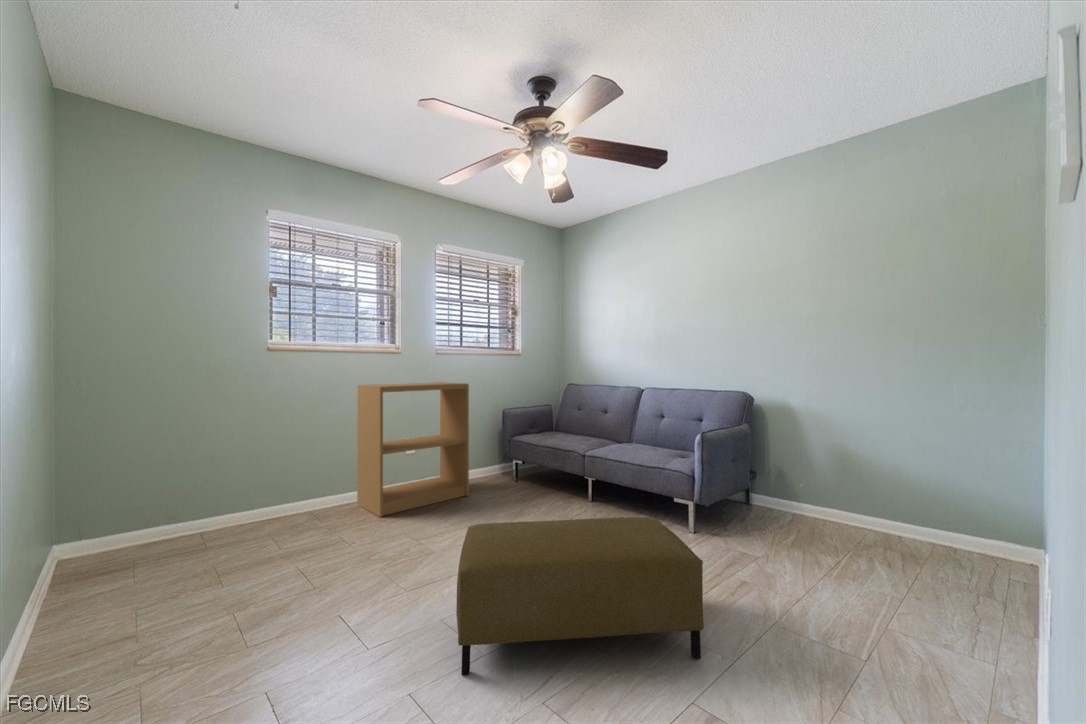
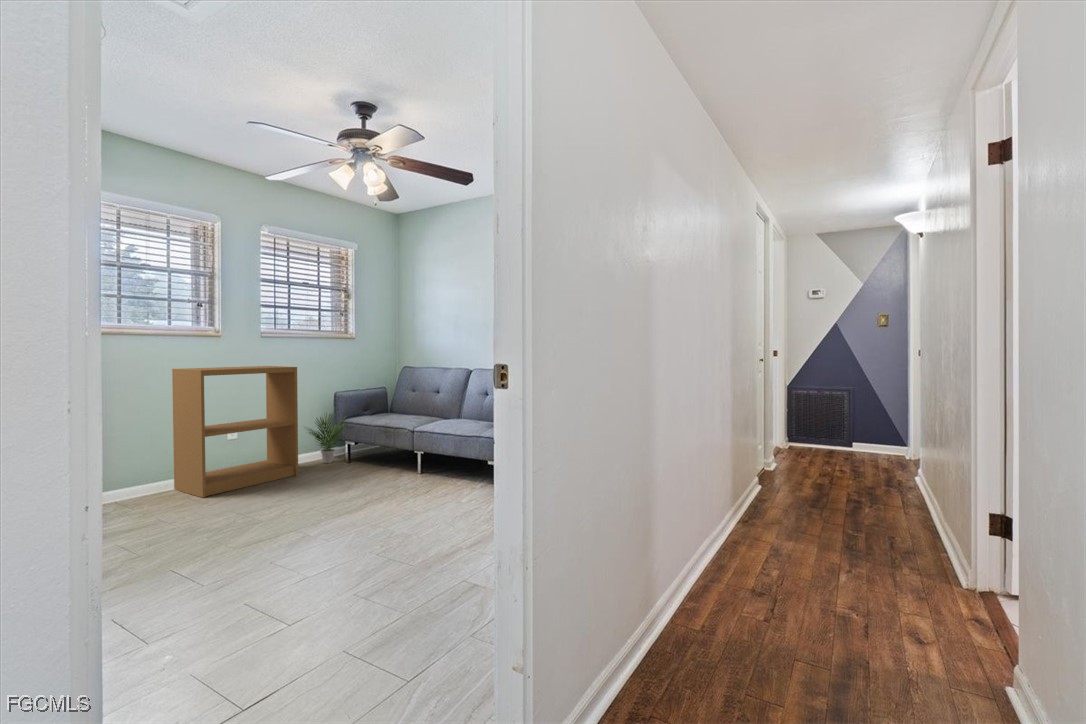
potted plant: none [472,429,517,482] -> present [308,413,345,463]
ottoman: present [456,517,704,675] -> none [287,468,474,583]

